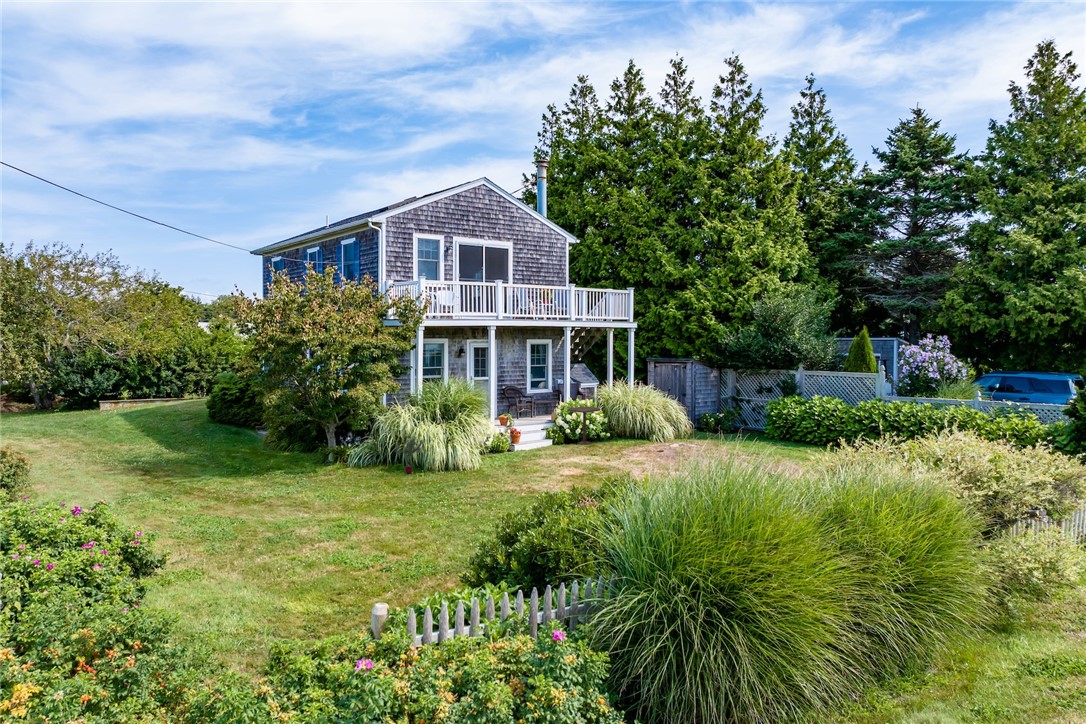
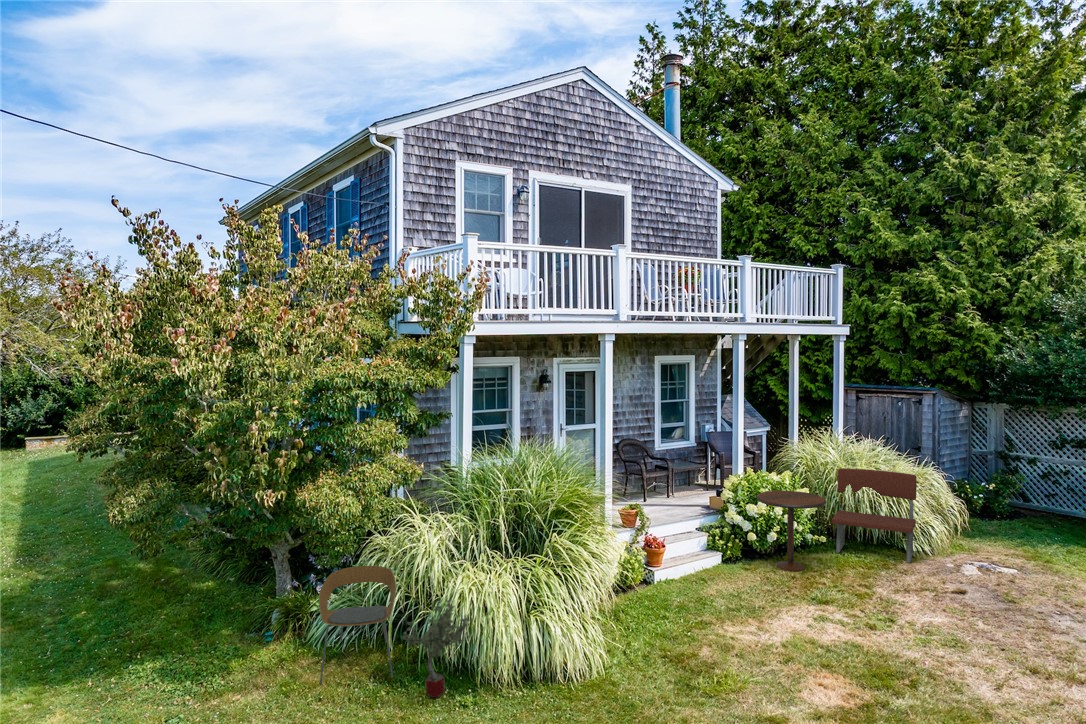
bench: none [609,397,651,441] -> present [832,468,917,563]
chair: none [357,428,391,473] -> present [319,566,396,684]

